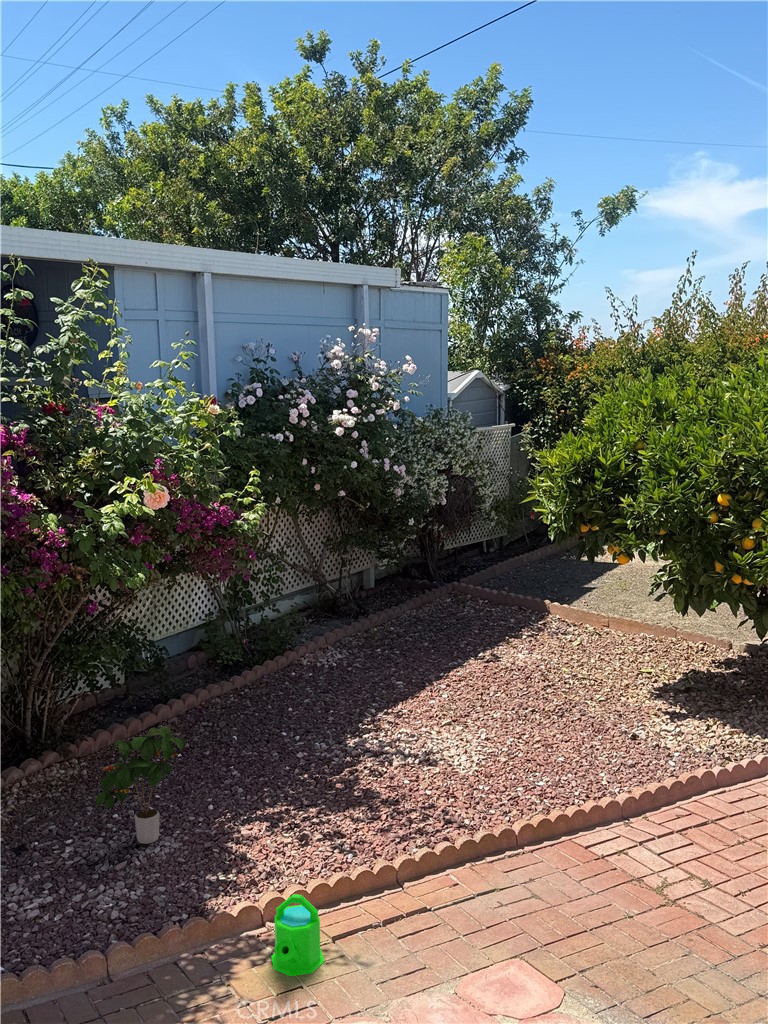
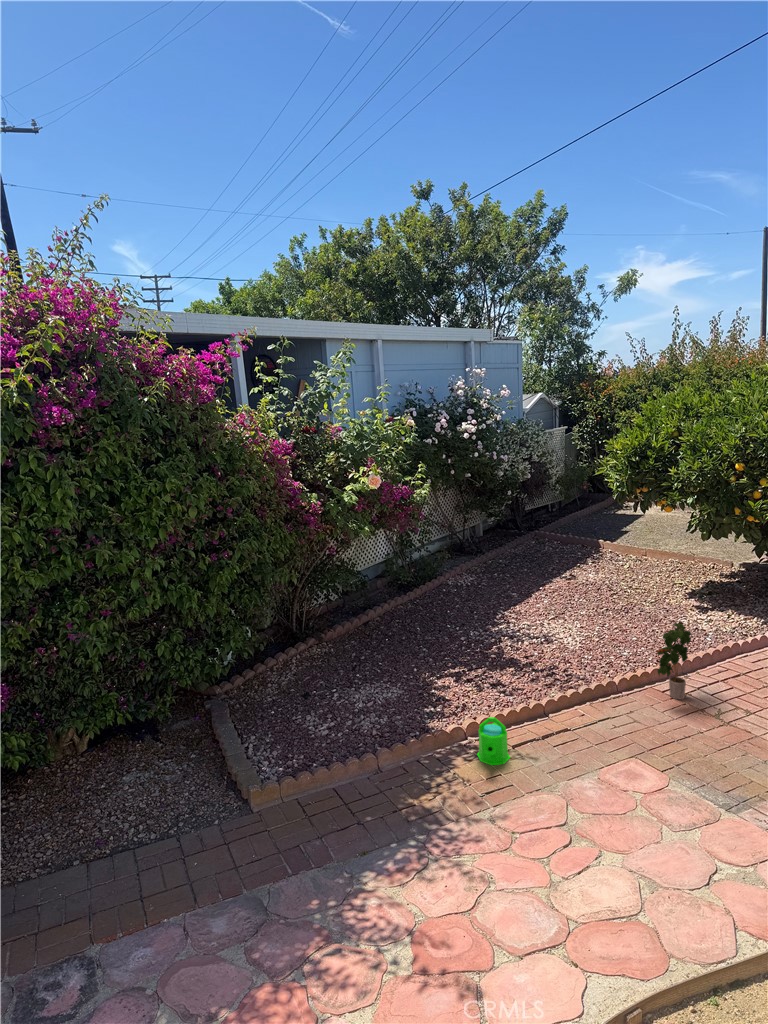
potted plant: present [96,726,185,844] -> present [656,623,693,699]

